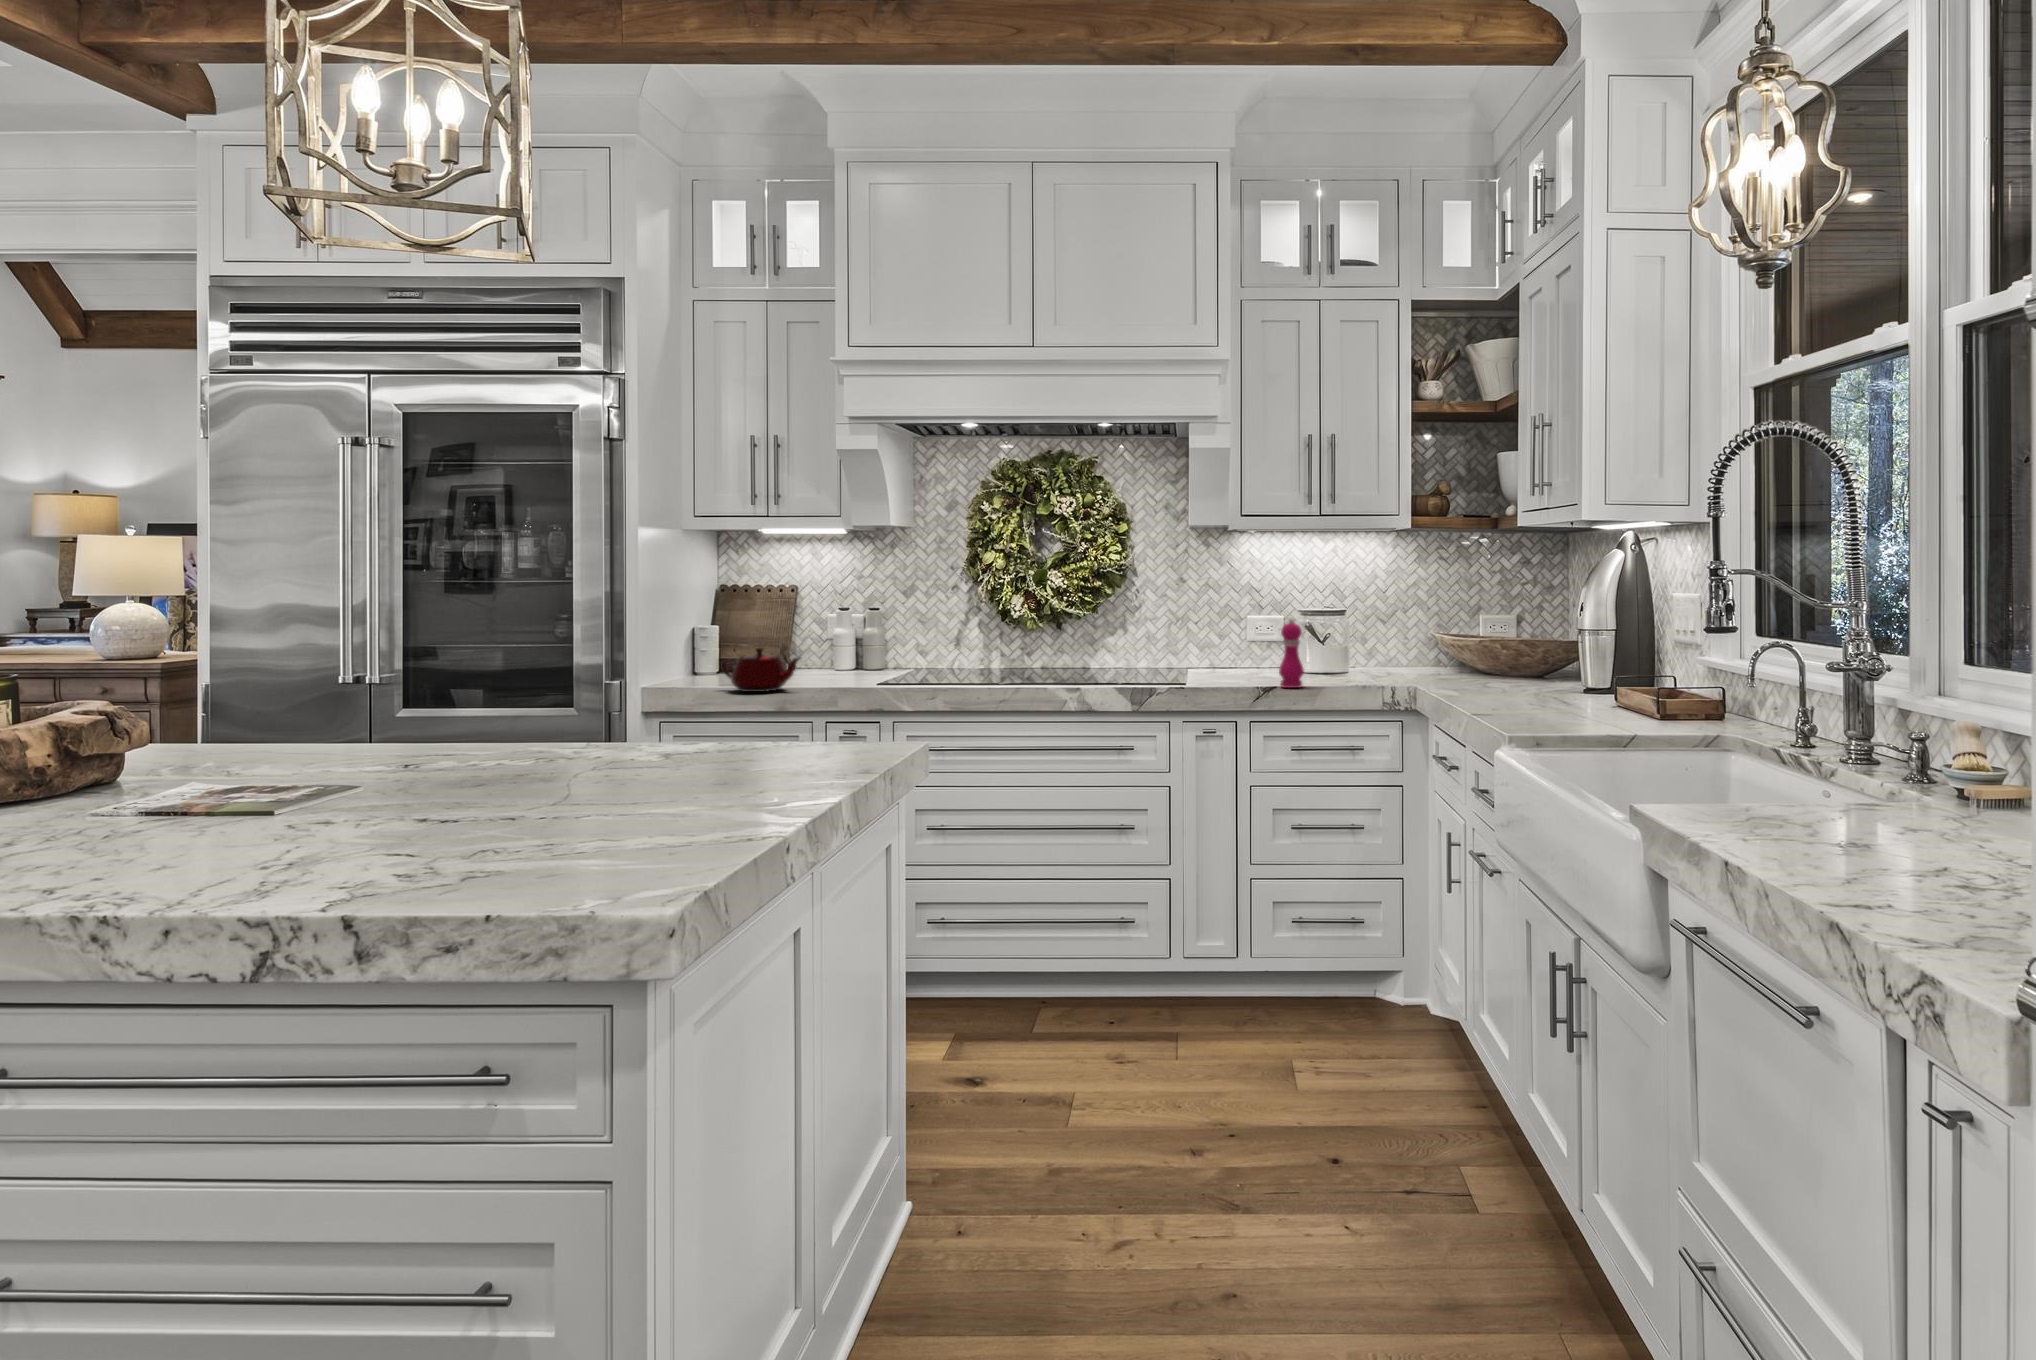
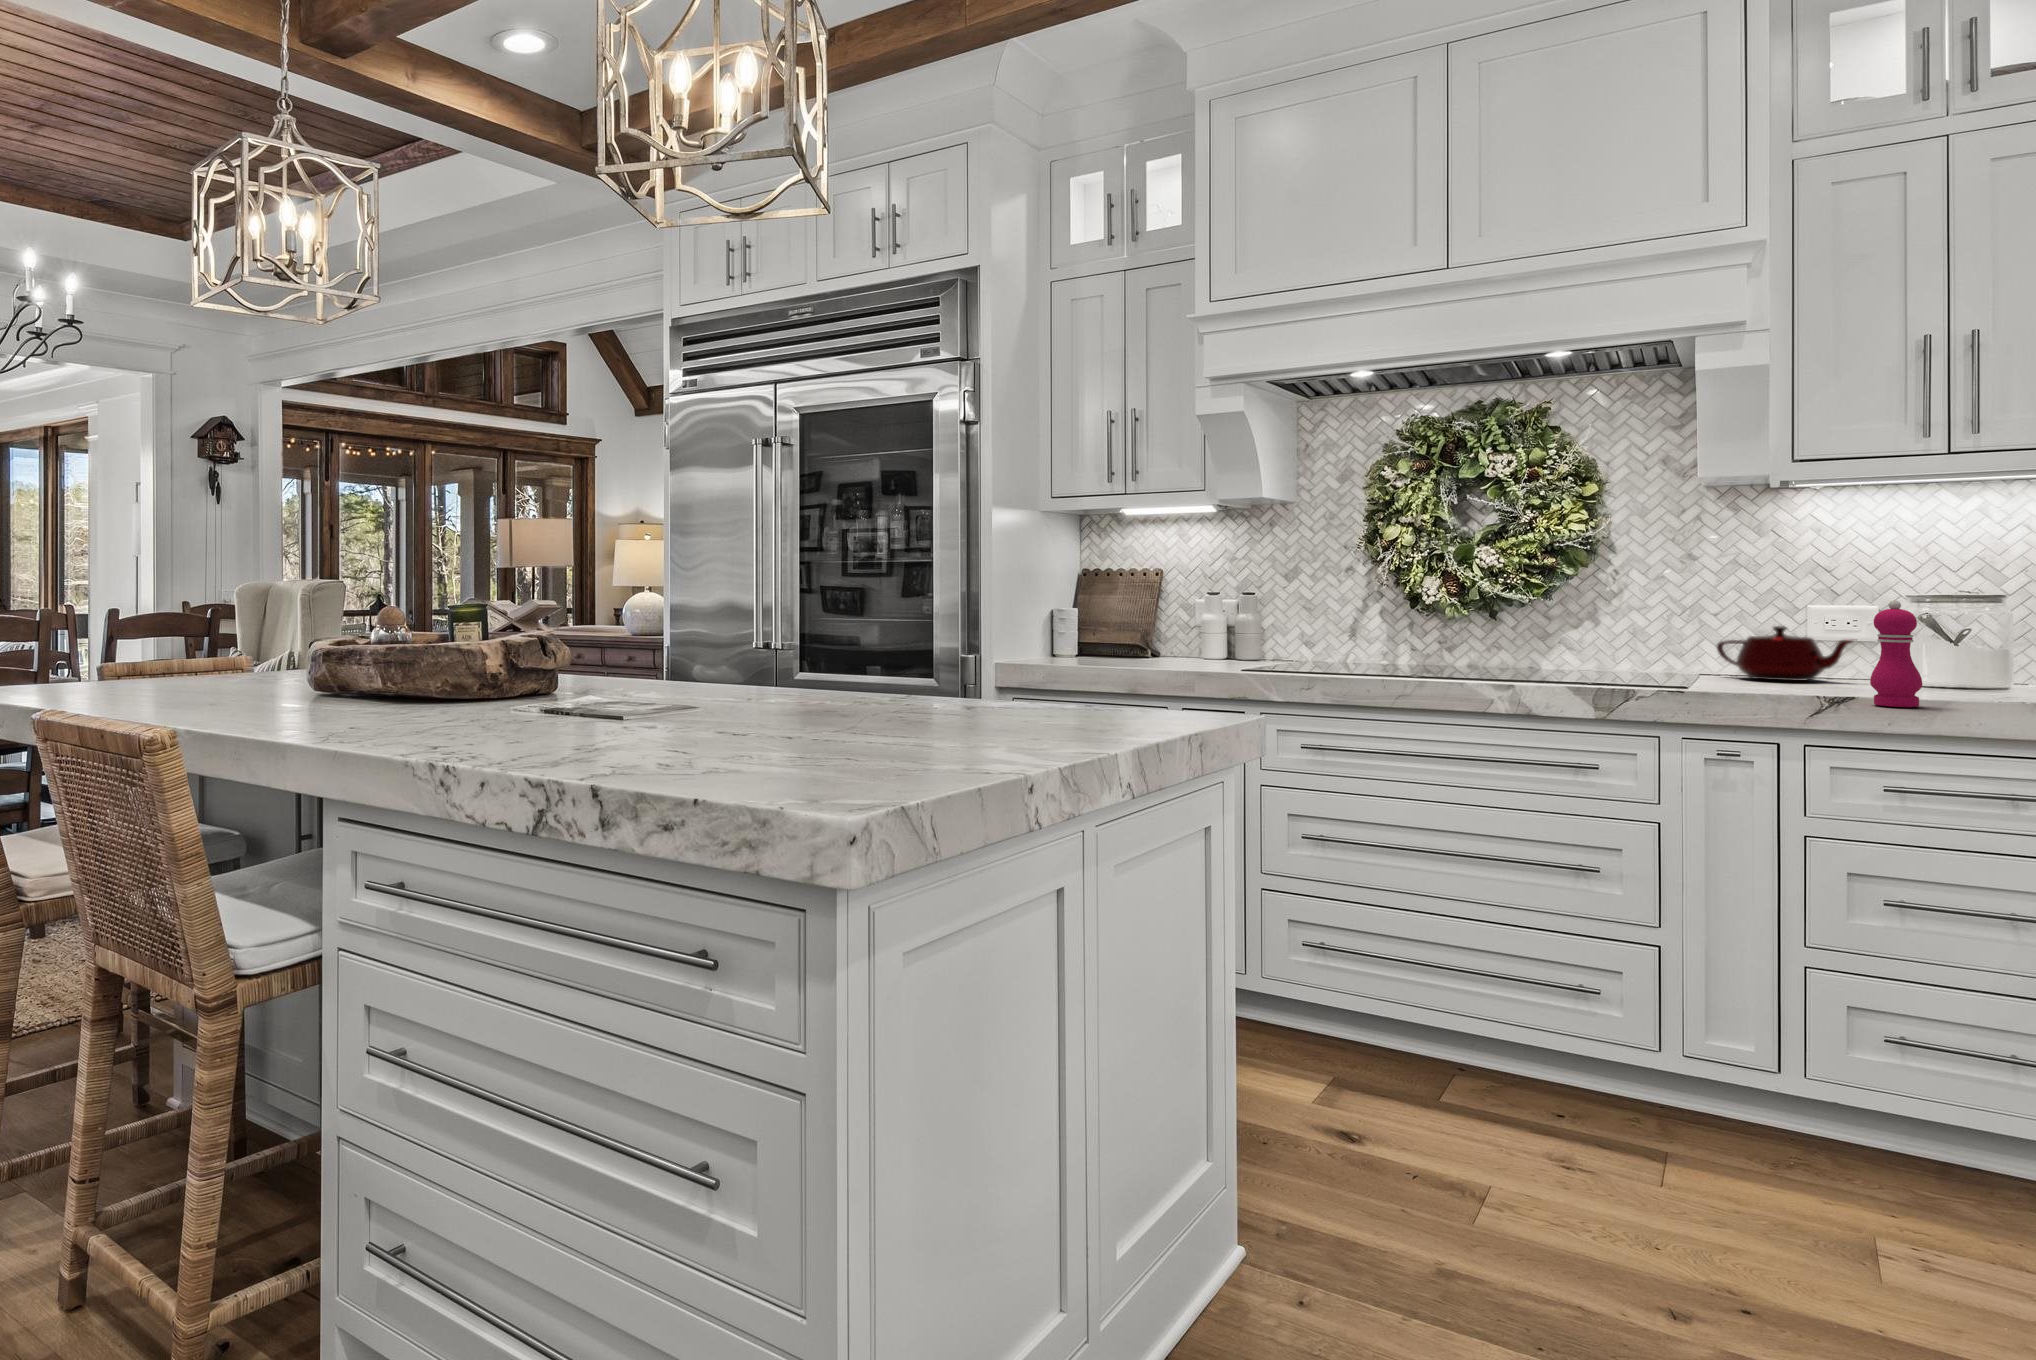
teapot: present [722,647,800,692] -> present [1717,626,1853,681]

